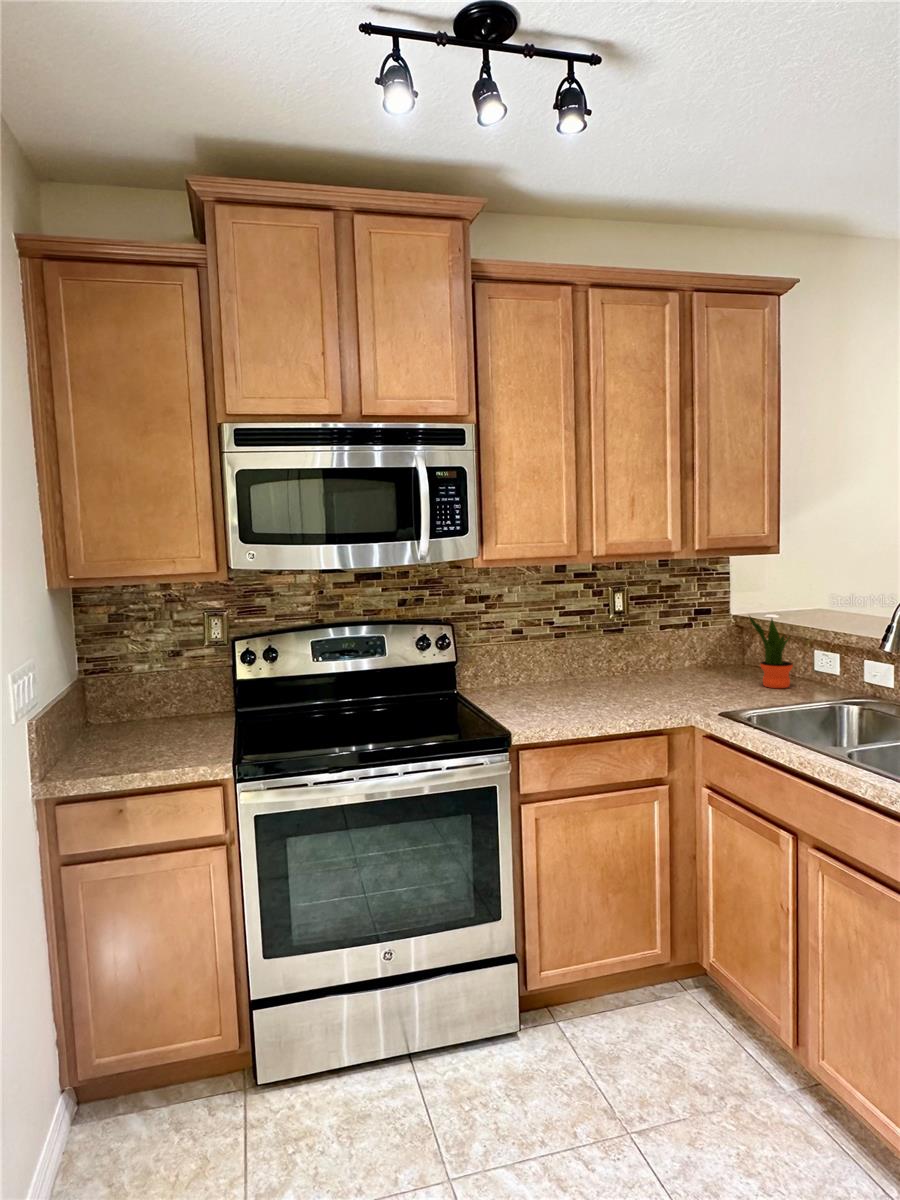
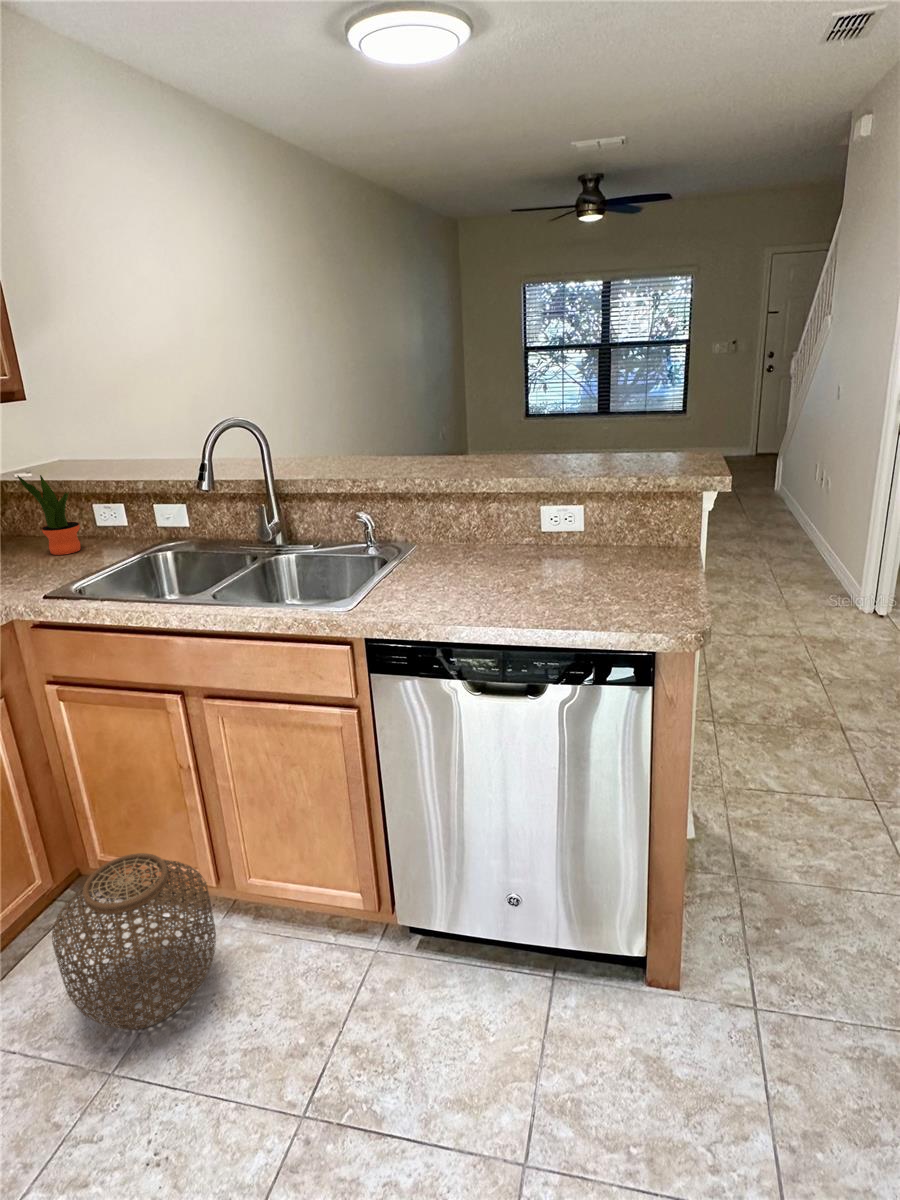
woven basket: none [625,954,767,1132] -> present [52,853,216,1030]

